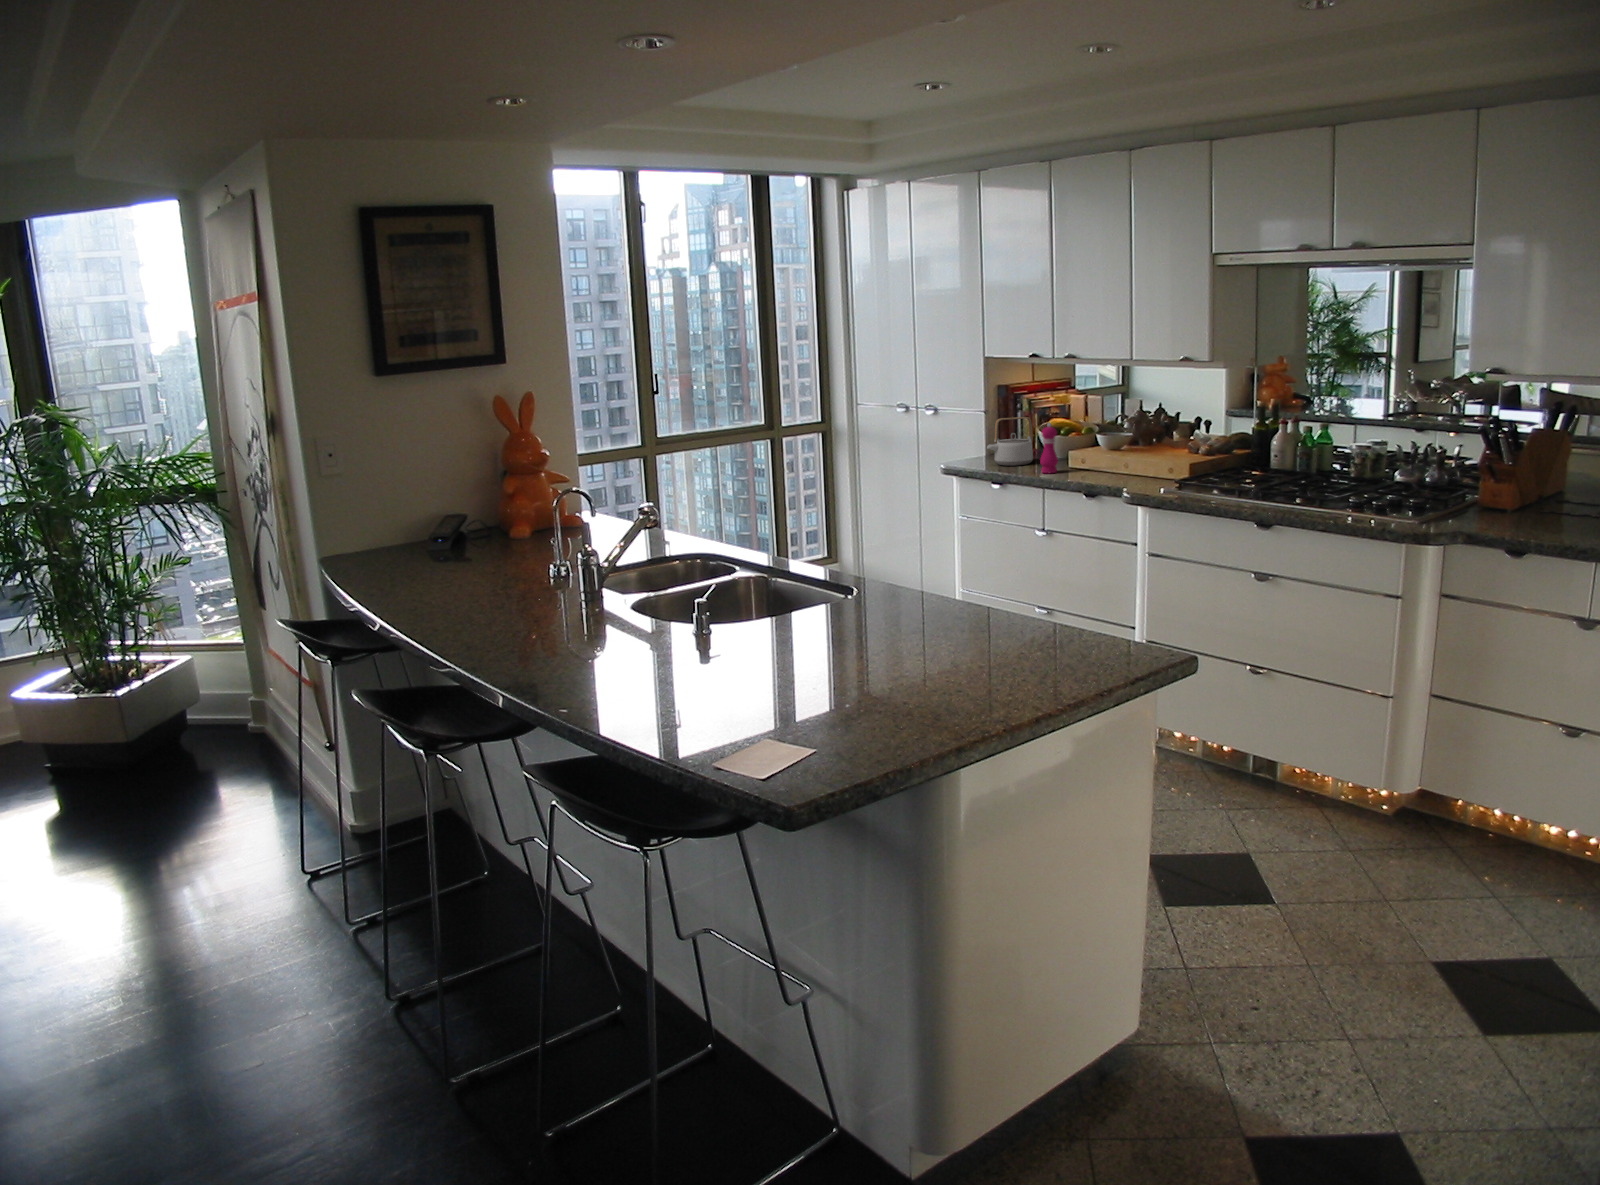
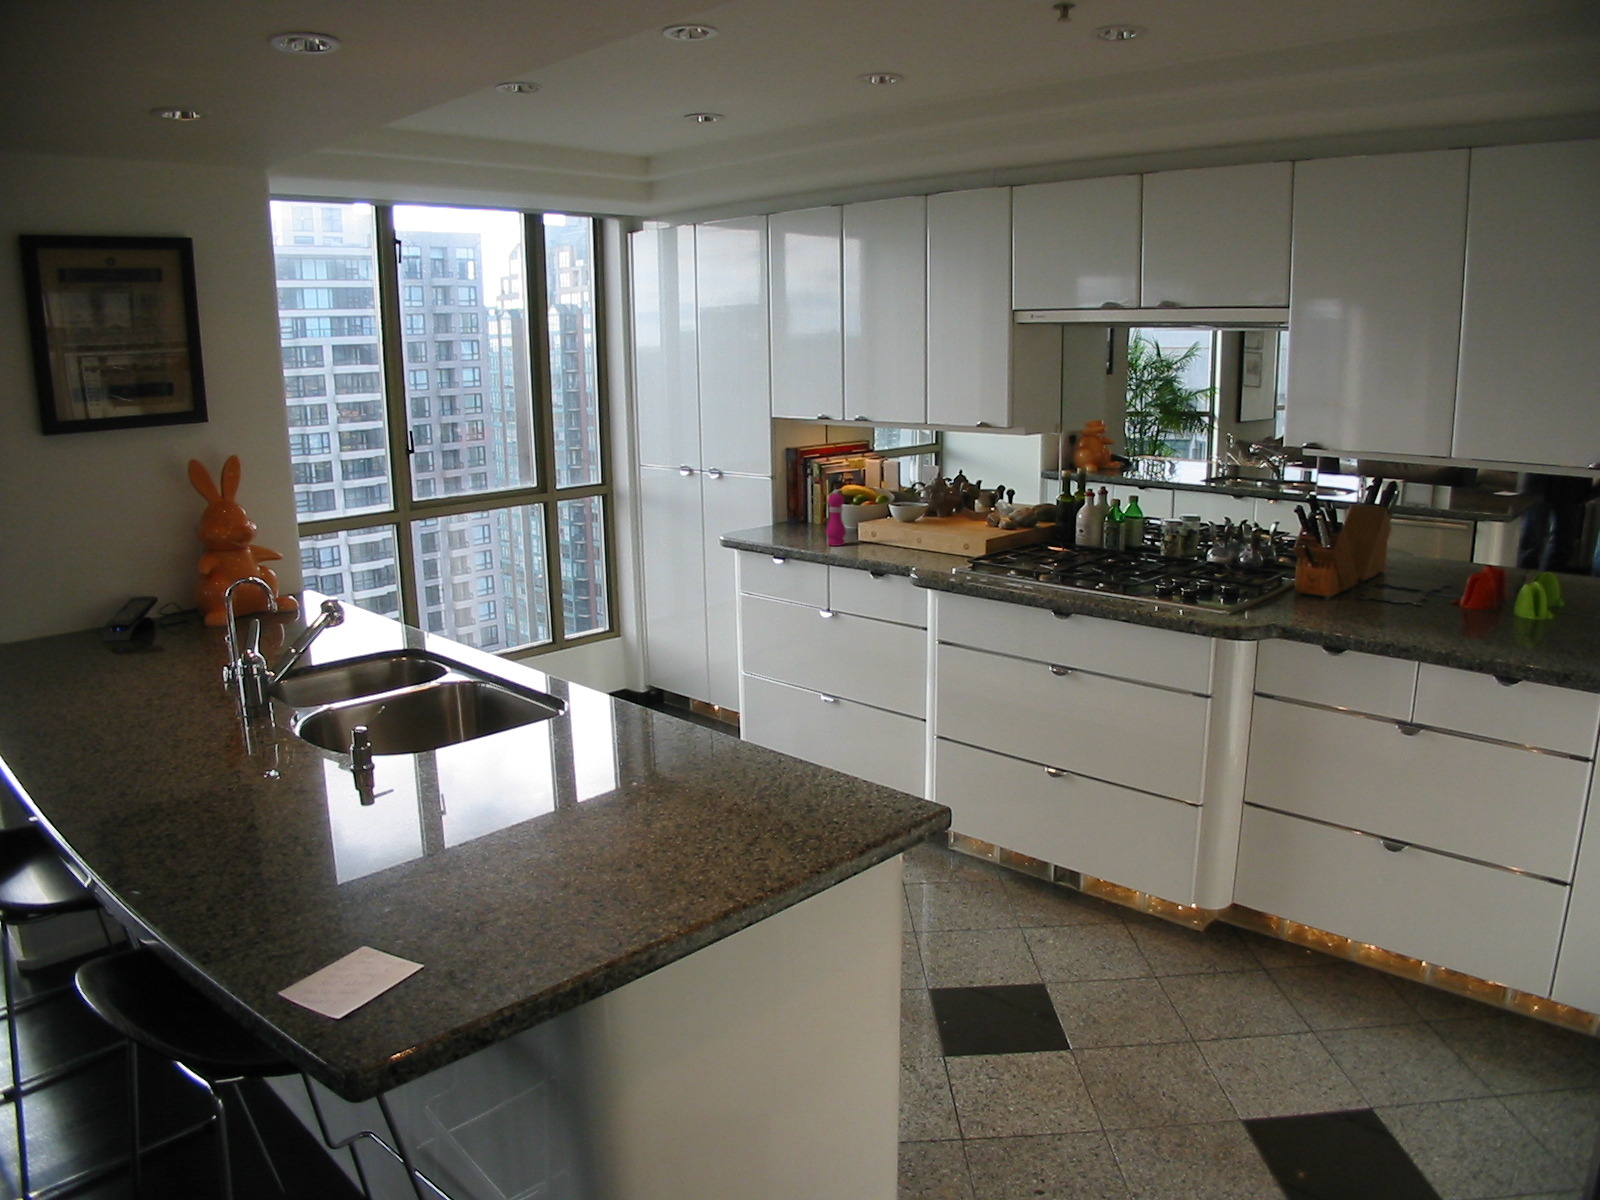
teapot: present [987,417,1033,466] -> none [771,482,822,536]

